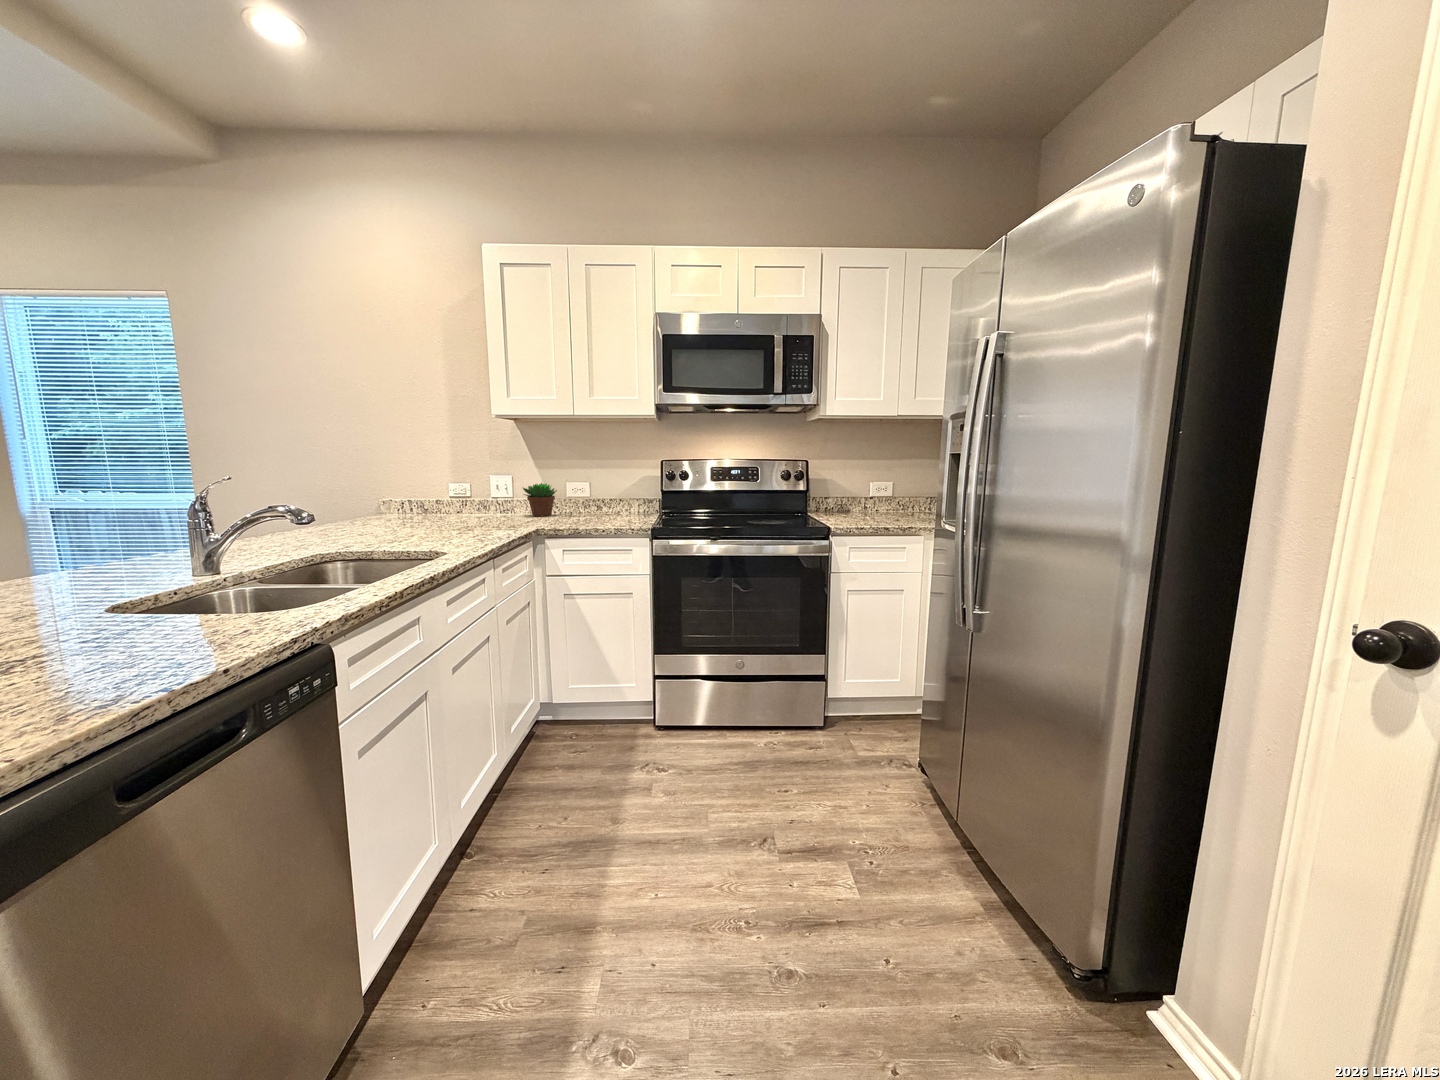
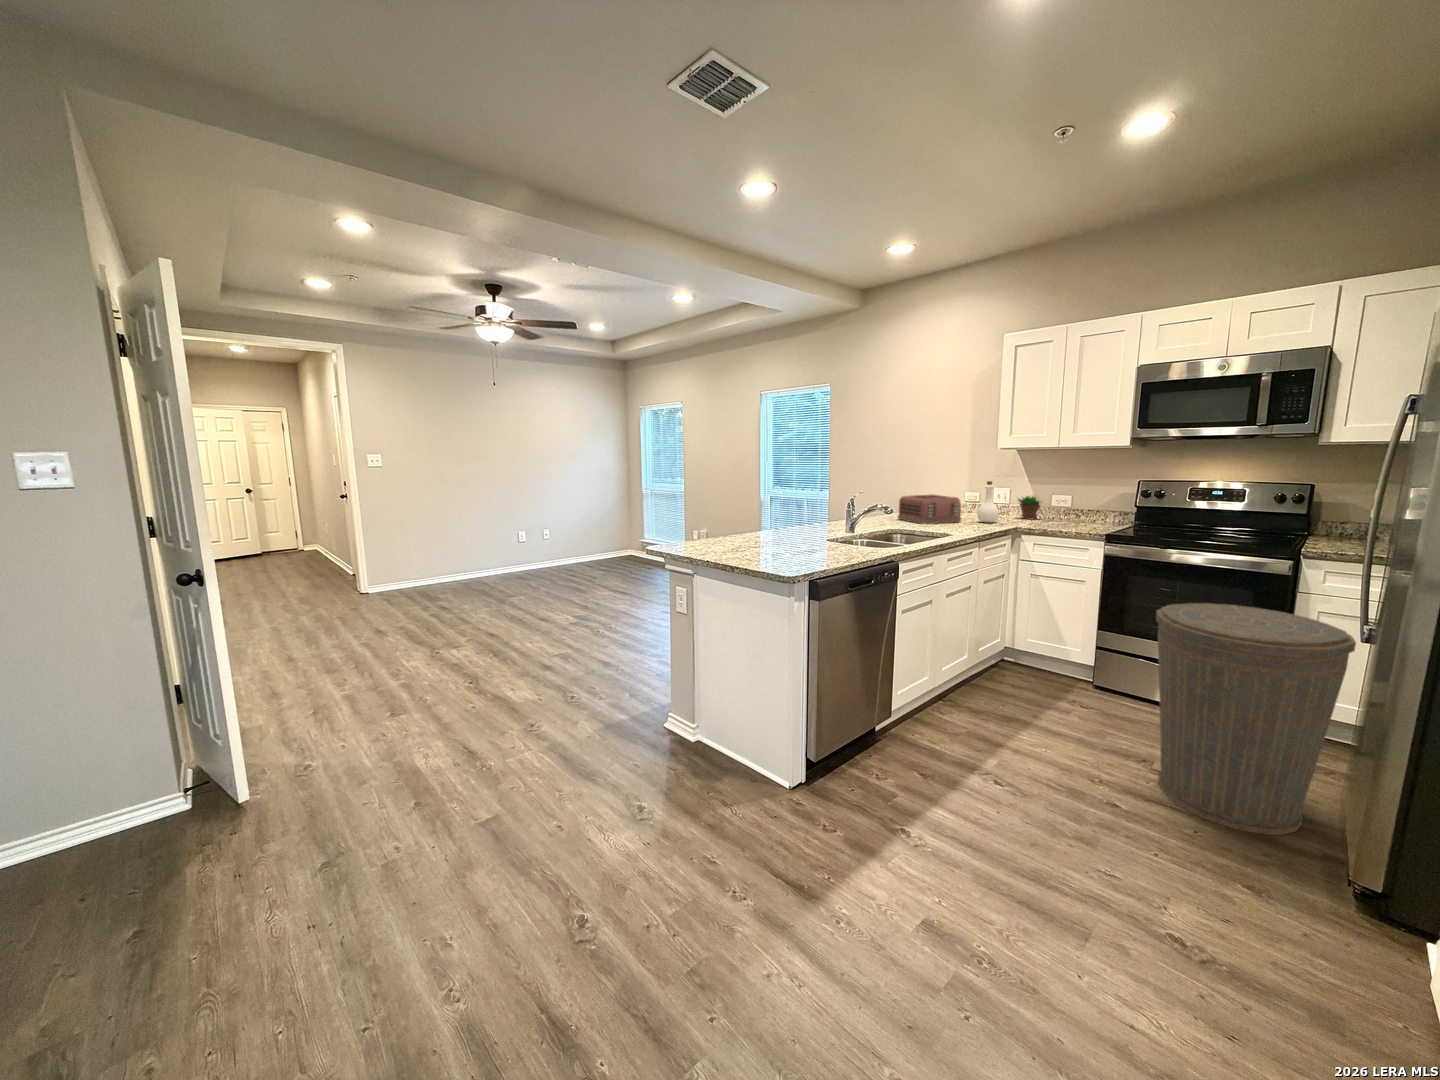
bottle: none [474,462,506,526] -> present [978,481,999,523]
toaster: none [333,487,451,538] -> present [898,494,961,524]
trash can: none [773,604,969,914] -> present [1156,603,1356,835]

